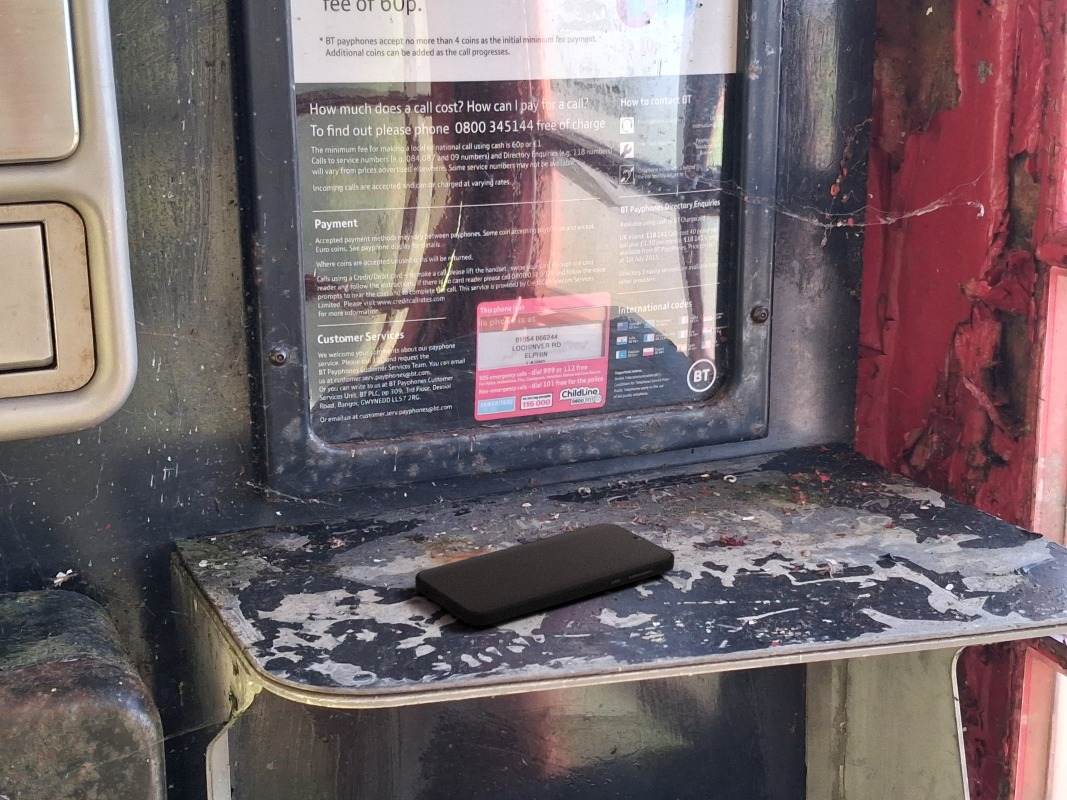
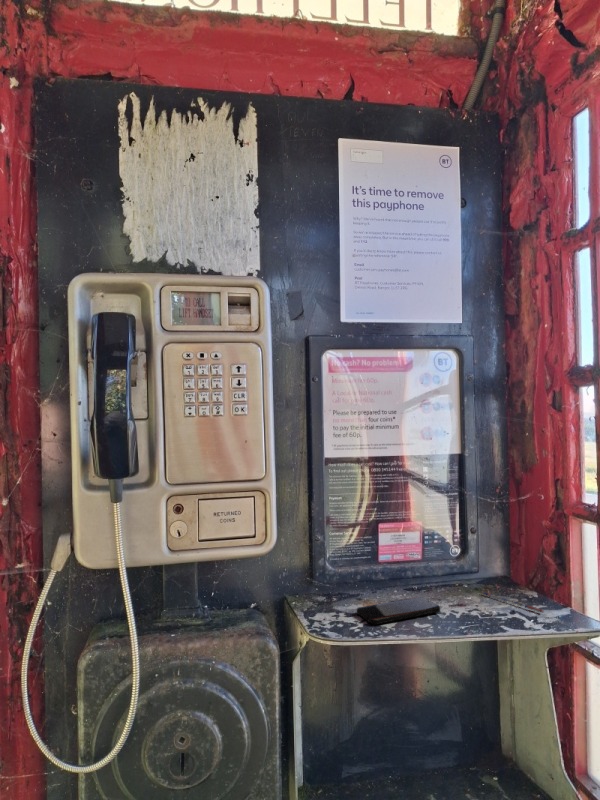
pen: none [778,495,972,557] -> present [482,592,543,613]

